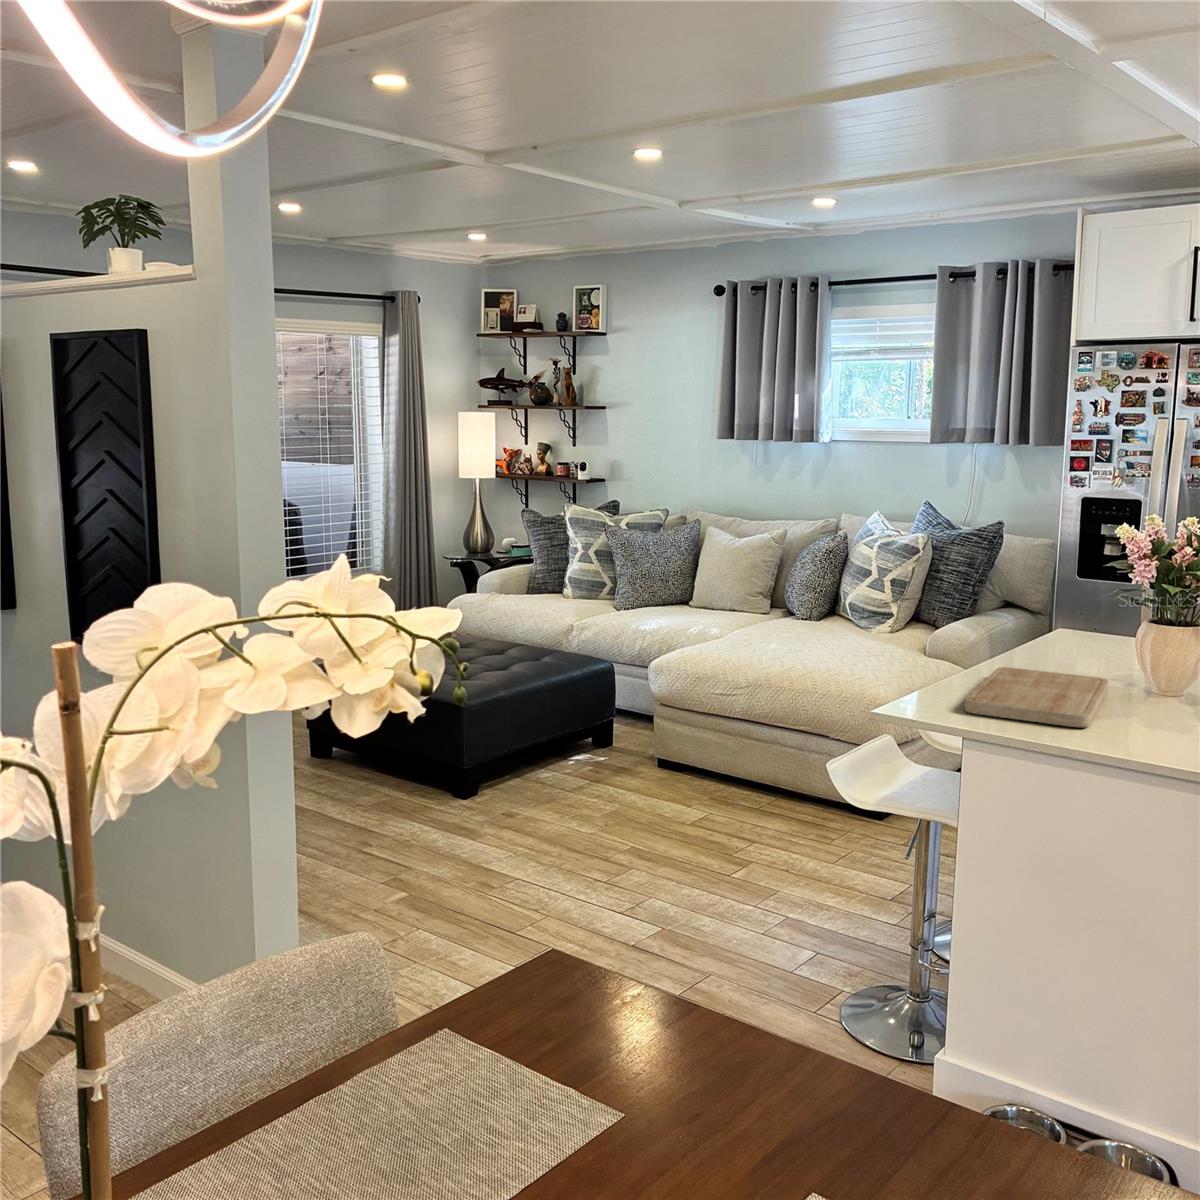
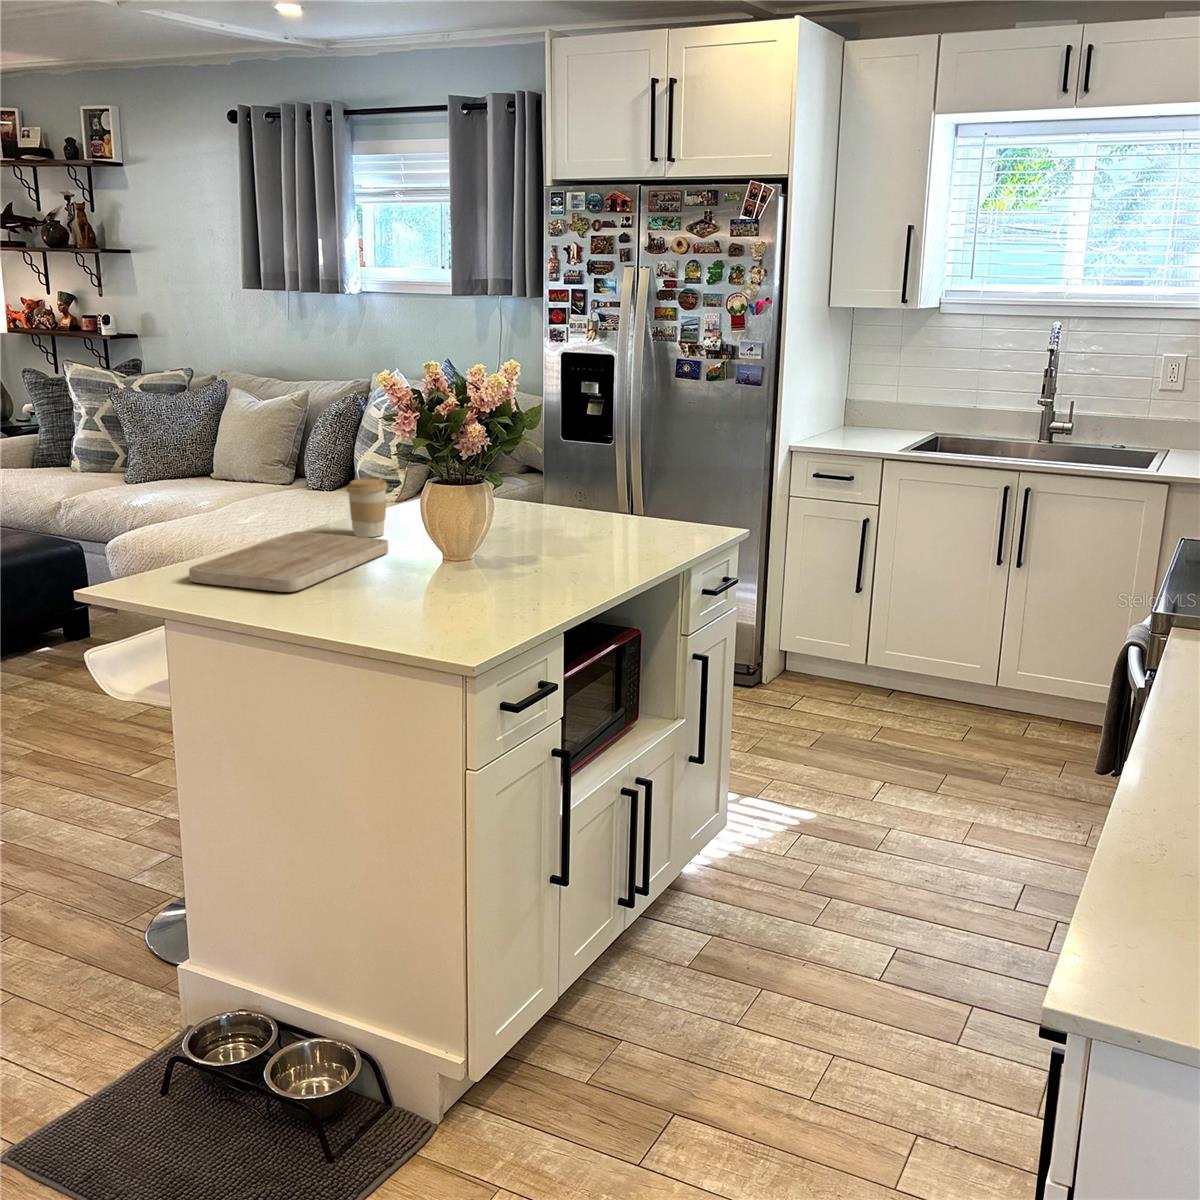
coffee cup: none [1038,617,1079,674] -> present [346,477,387,537]

